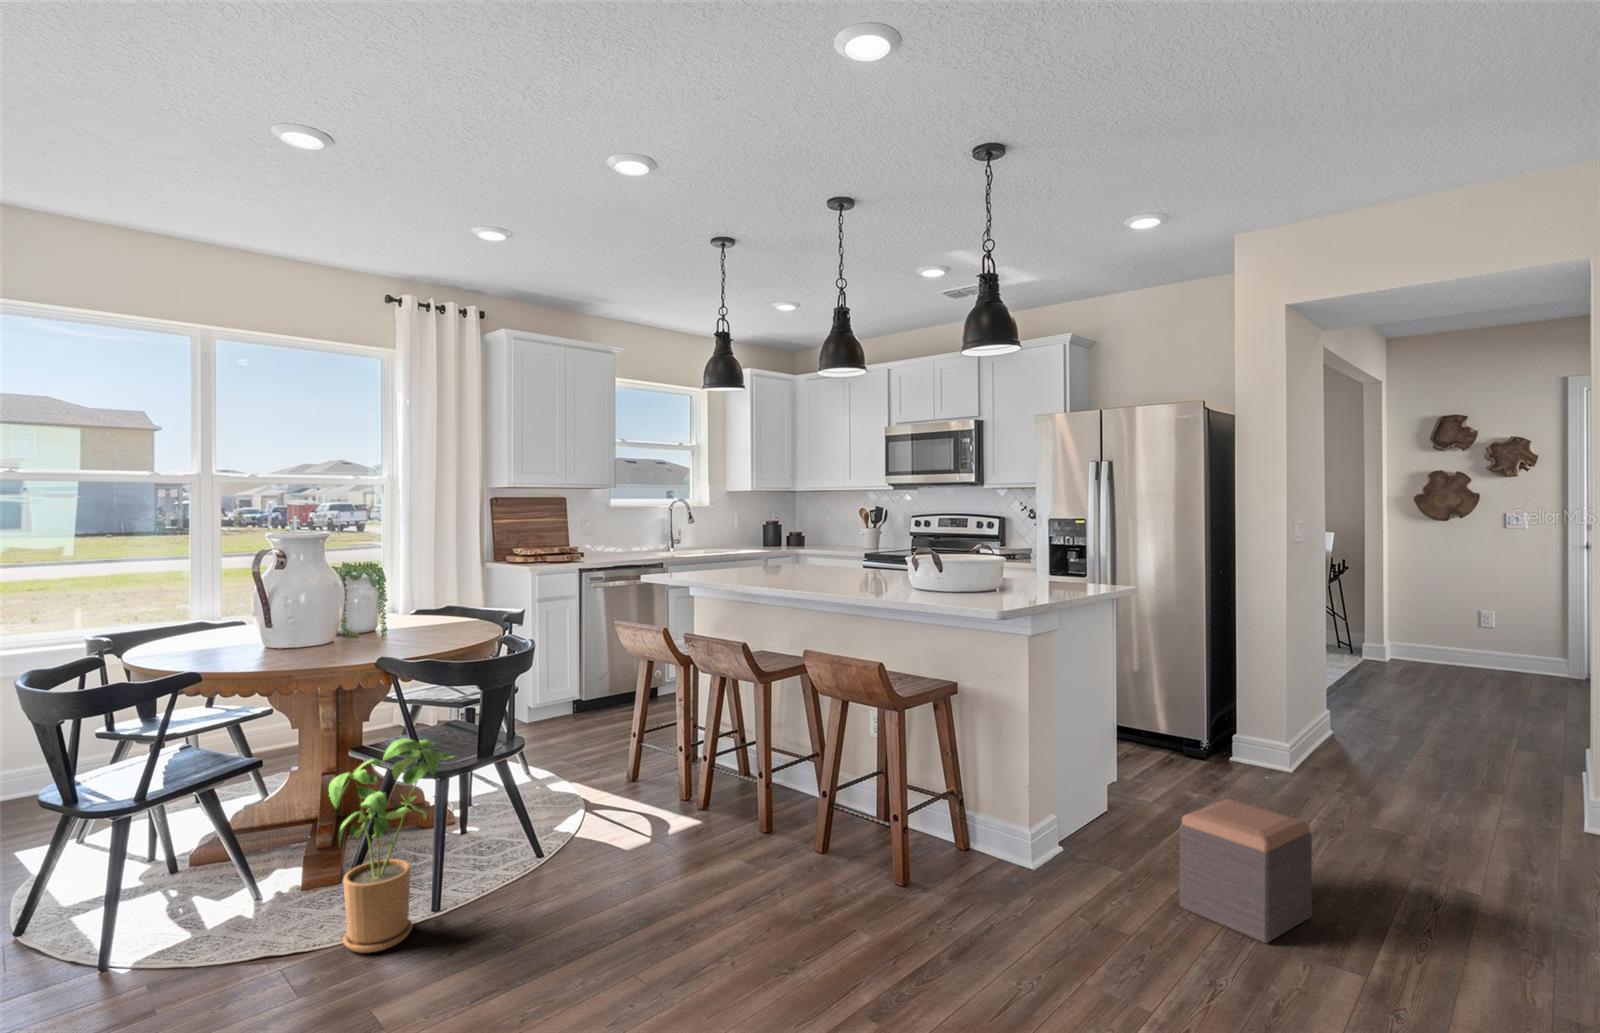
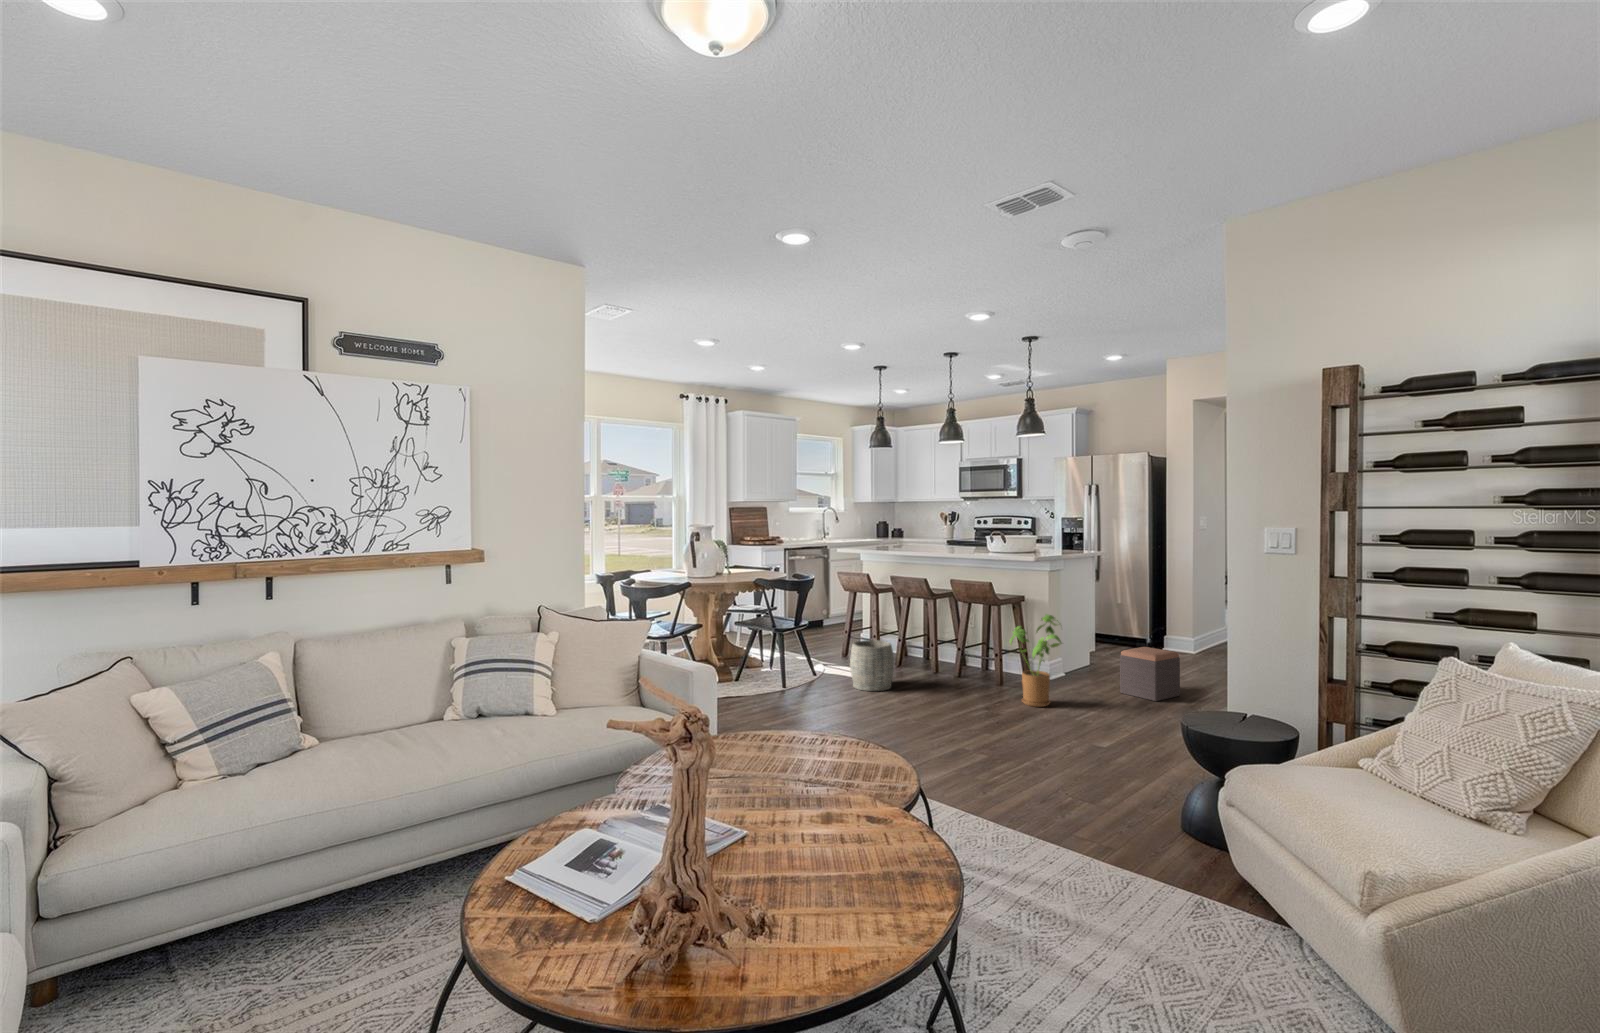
house plant: present [329,738,454,953] -> present [1010,614,1062,707]
woven basket: none [595,782,692,910] -> present [850,640,894,691]

